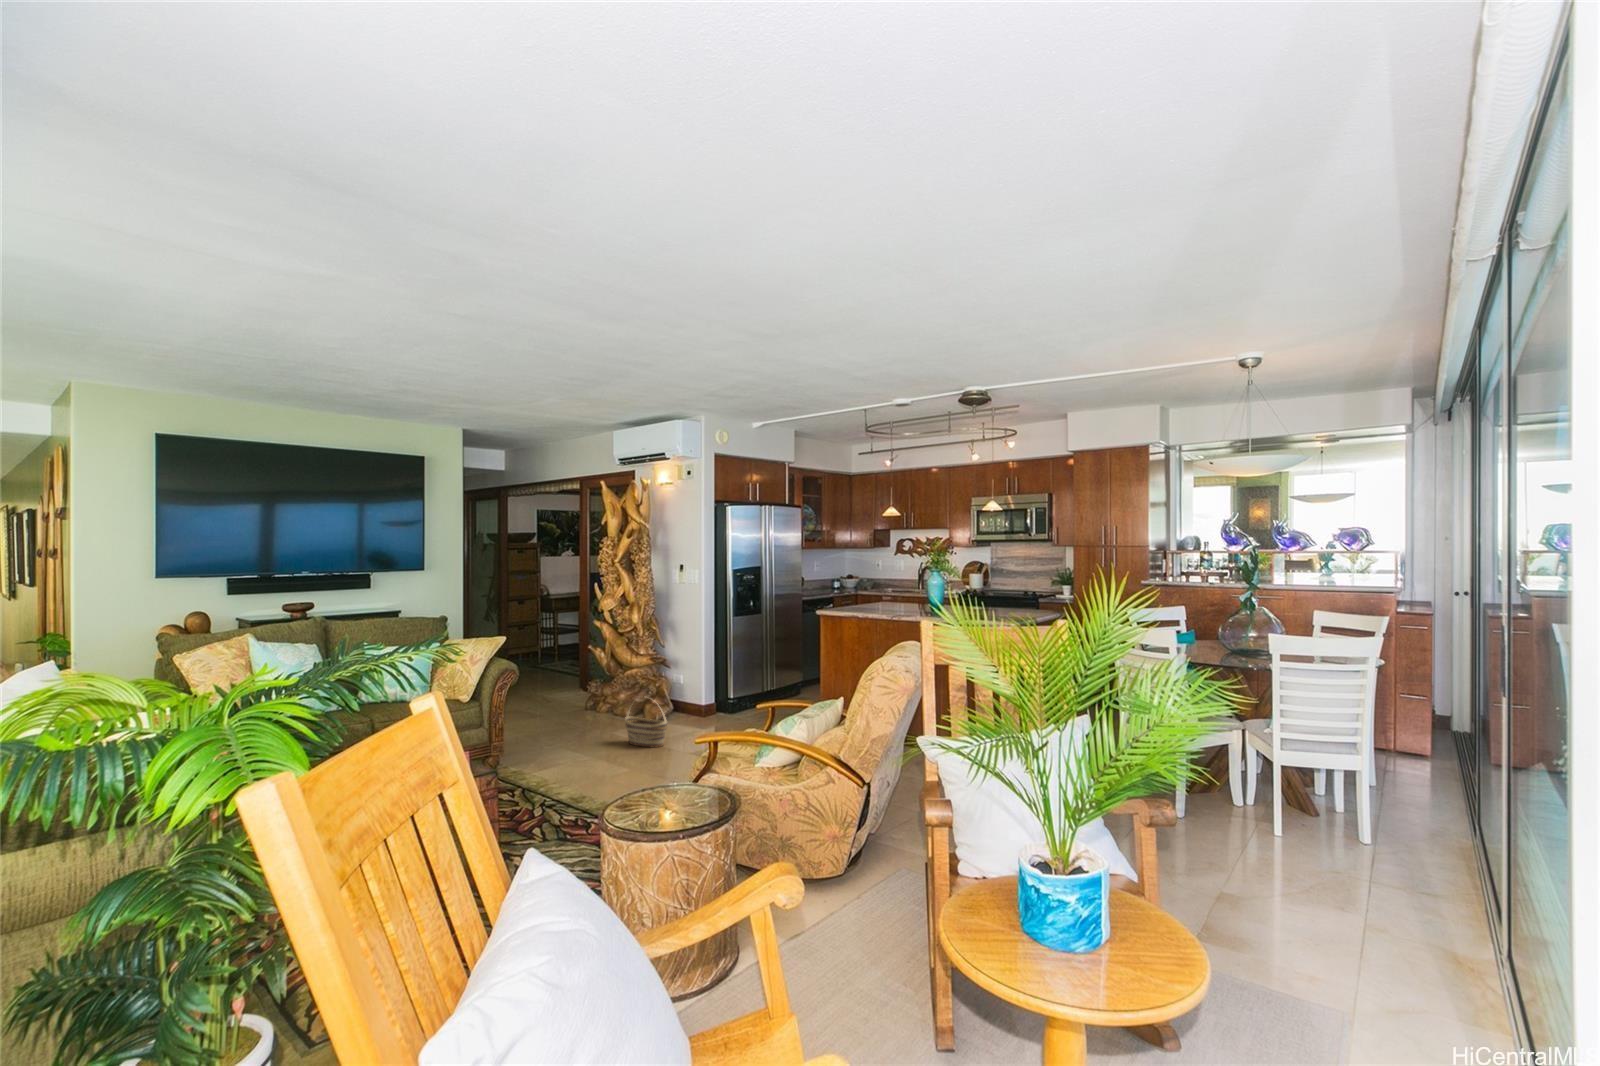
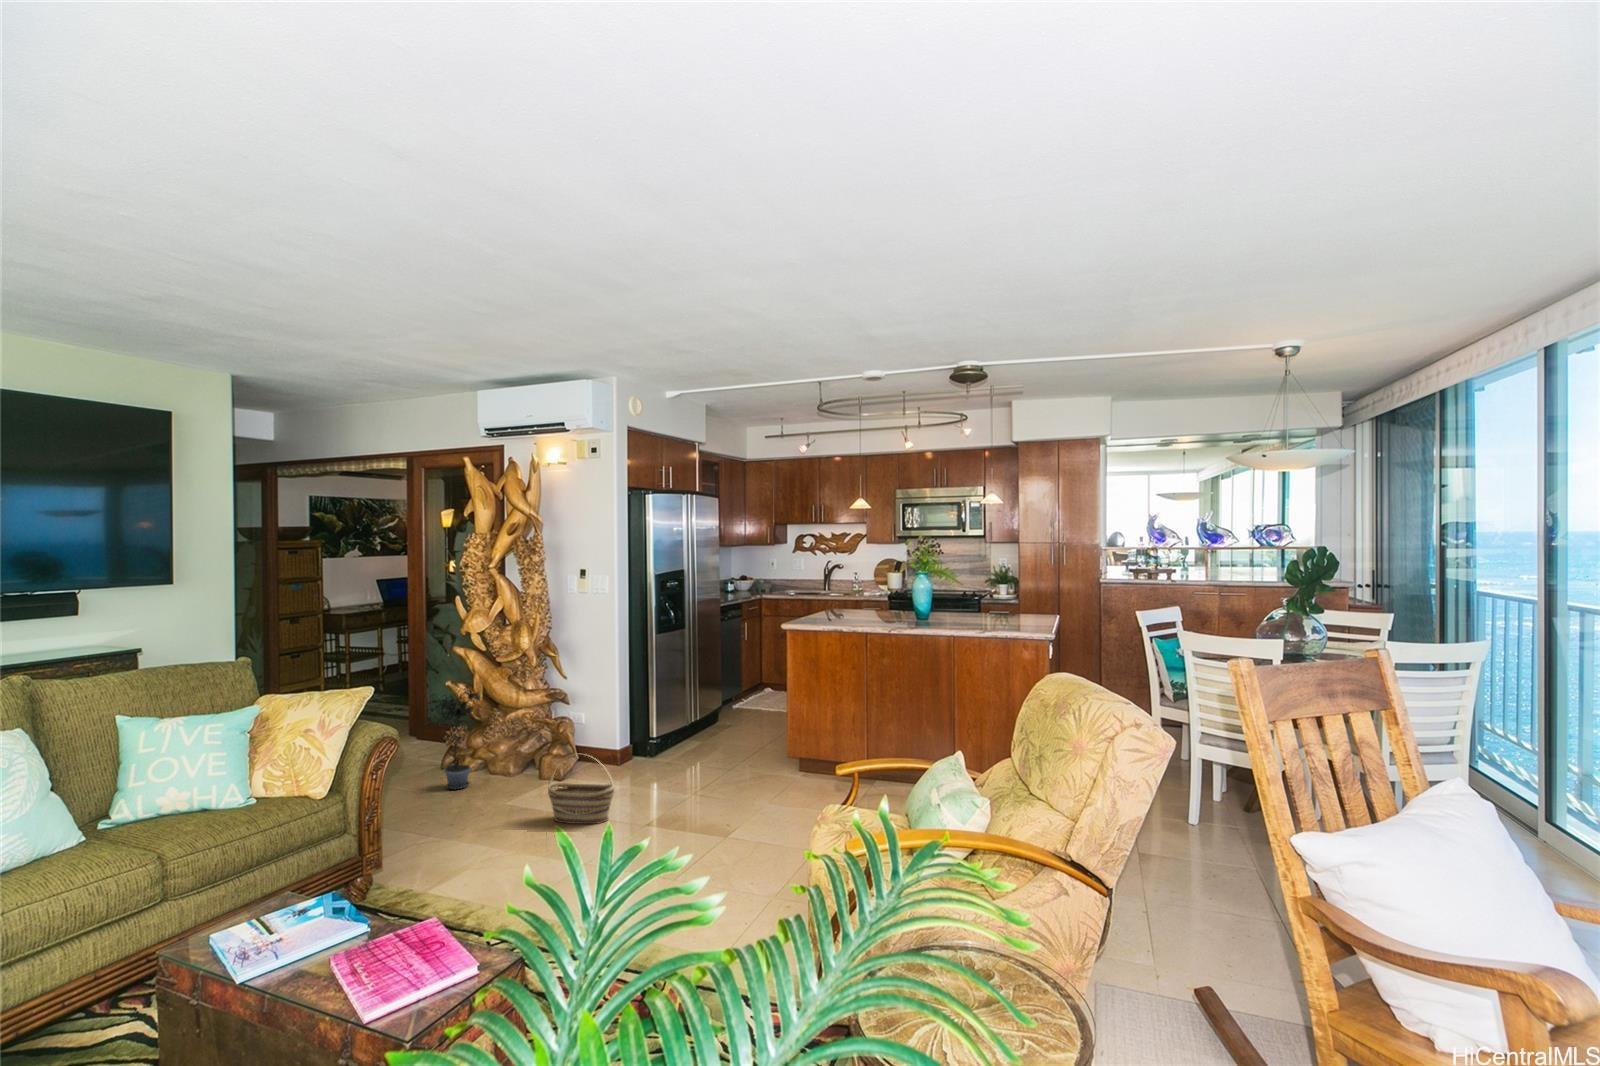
potted plant: none [567,646,605,720] -> present [436,685,480,789]

